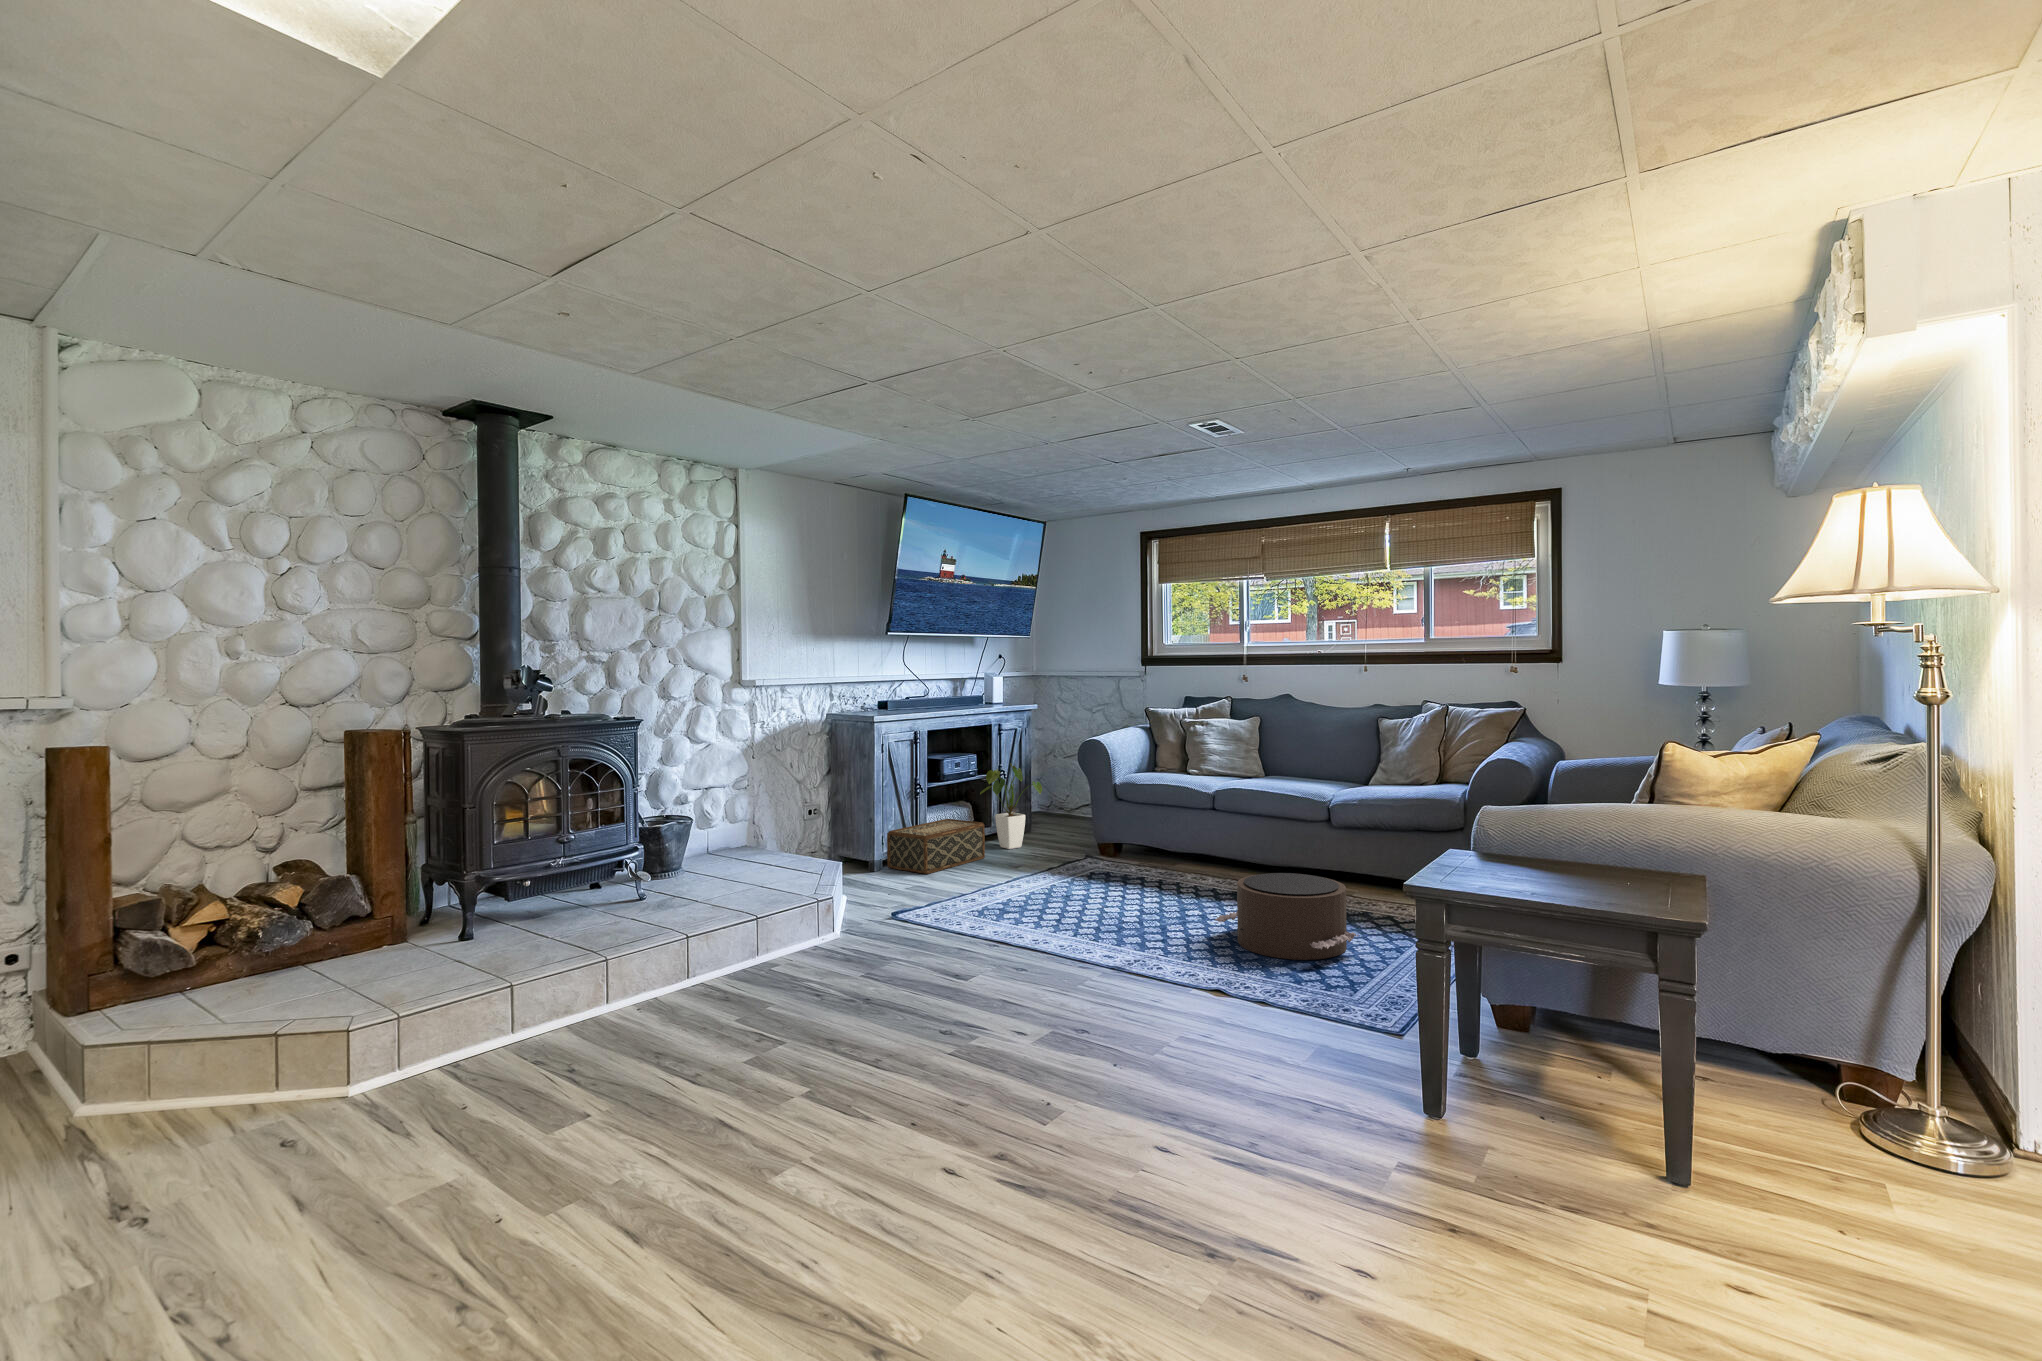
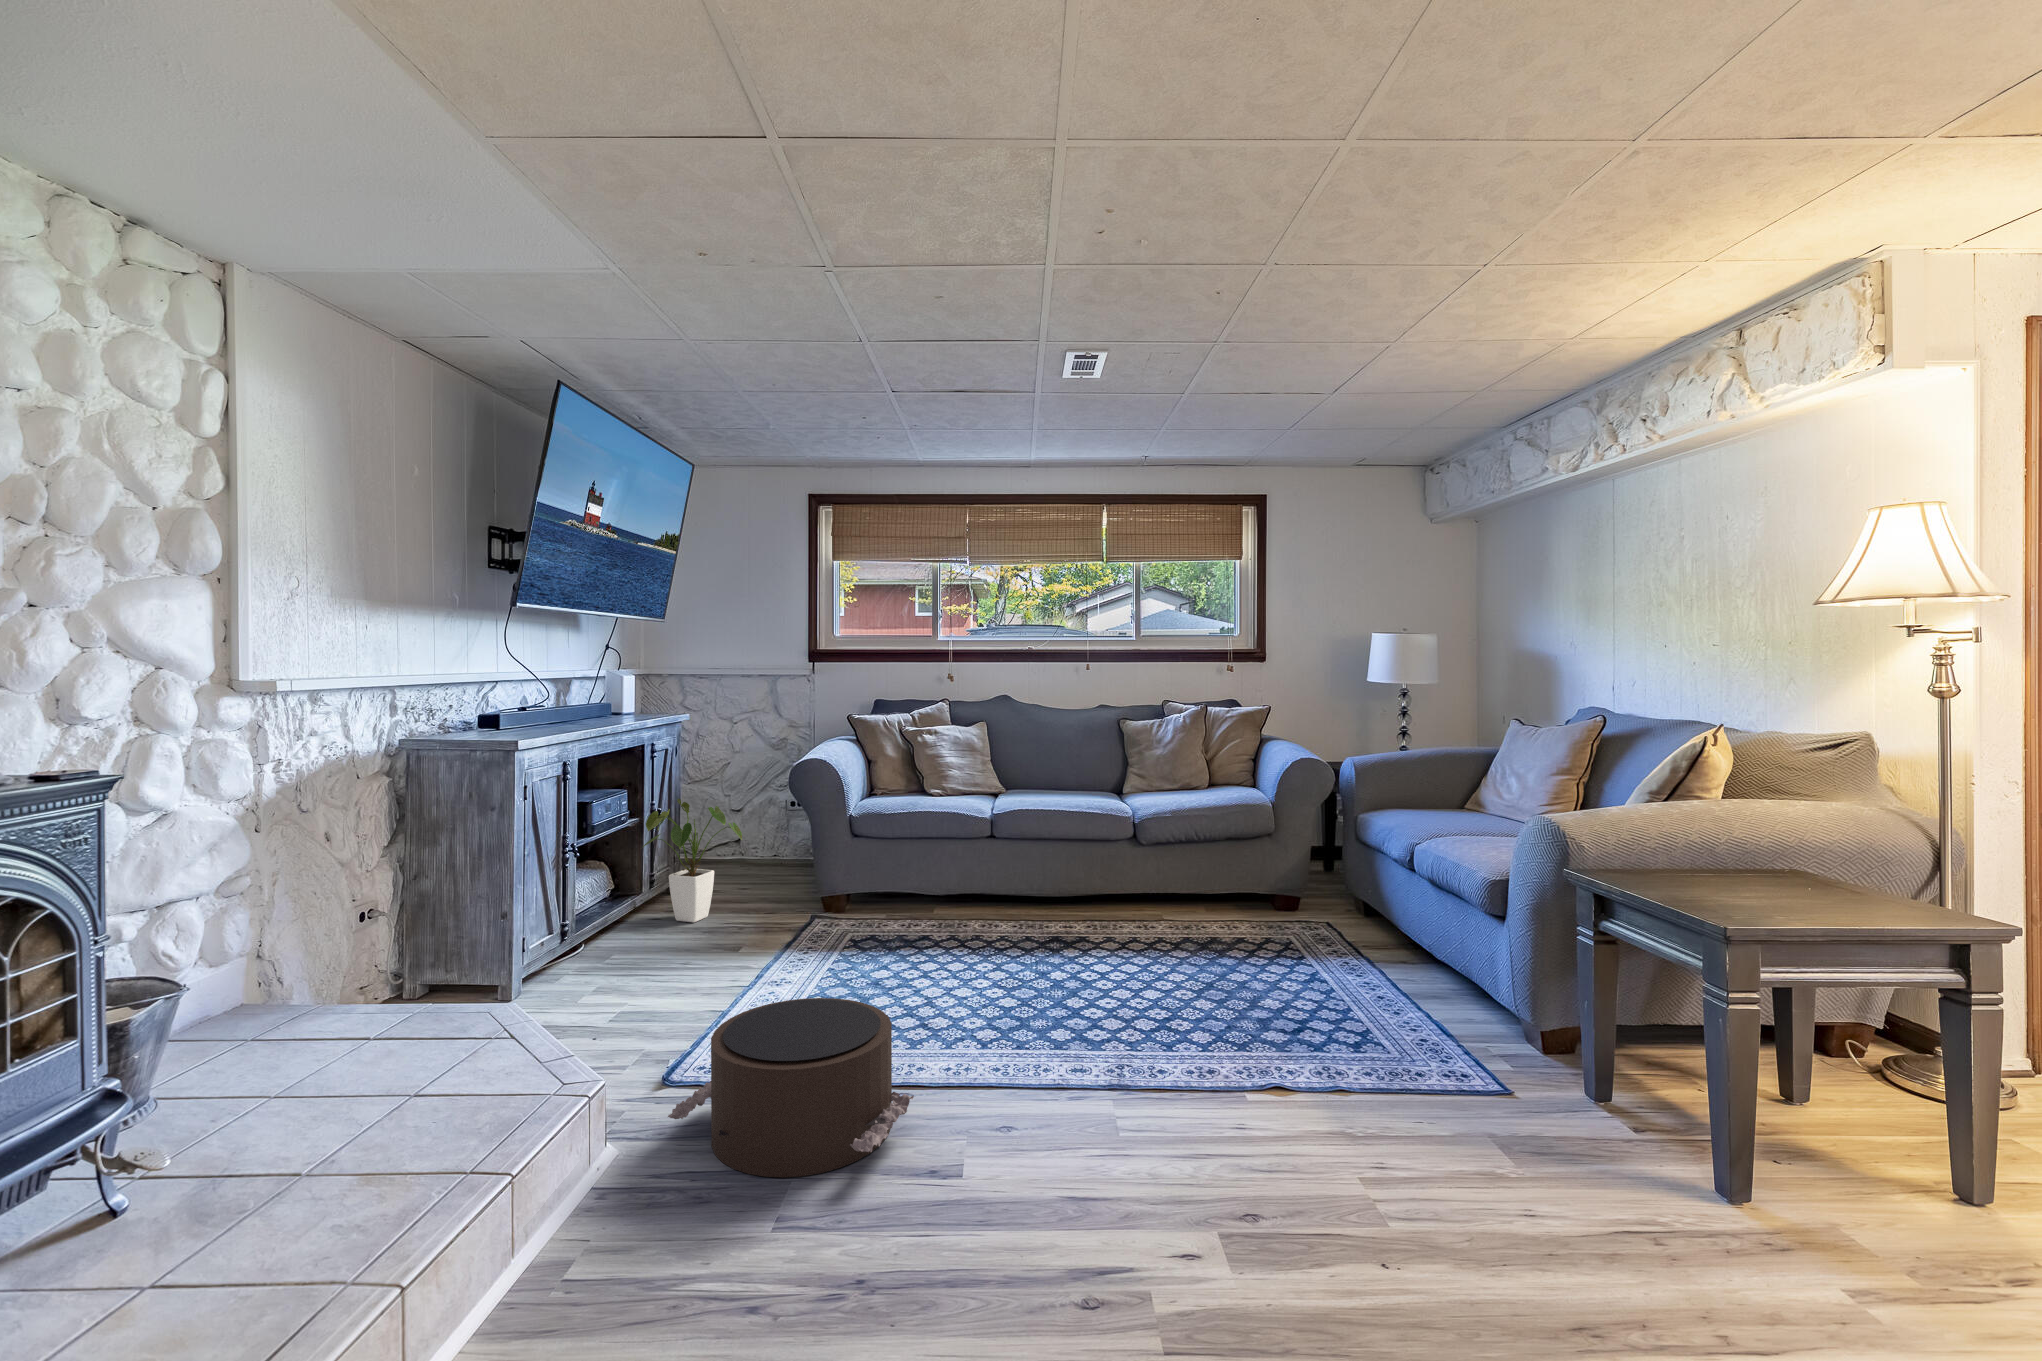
woven basket: present [887,819,985,874] -> none [536,892,677,989]
pouf: present [1215,873,1358,960] -> present [668,998,914,1177]

